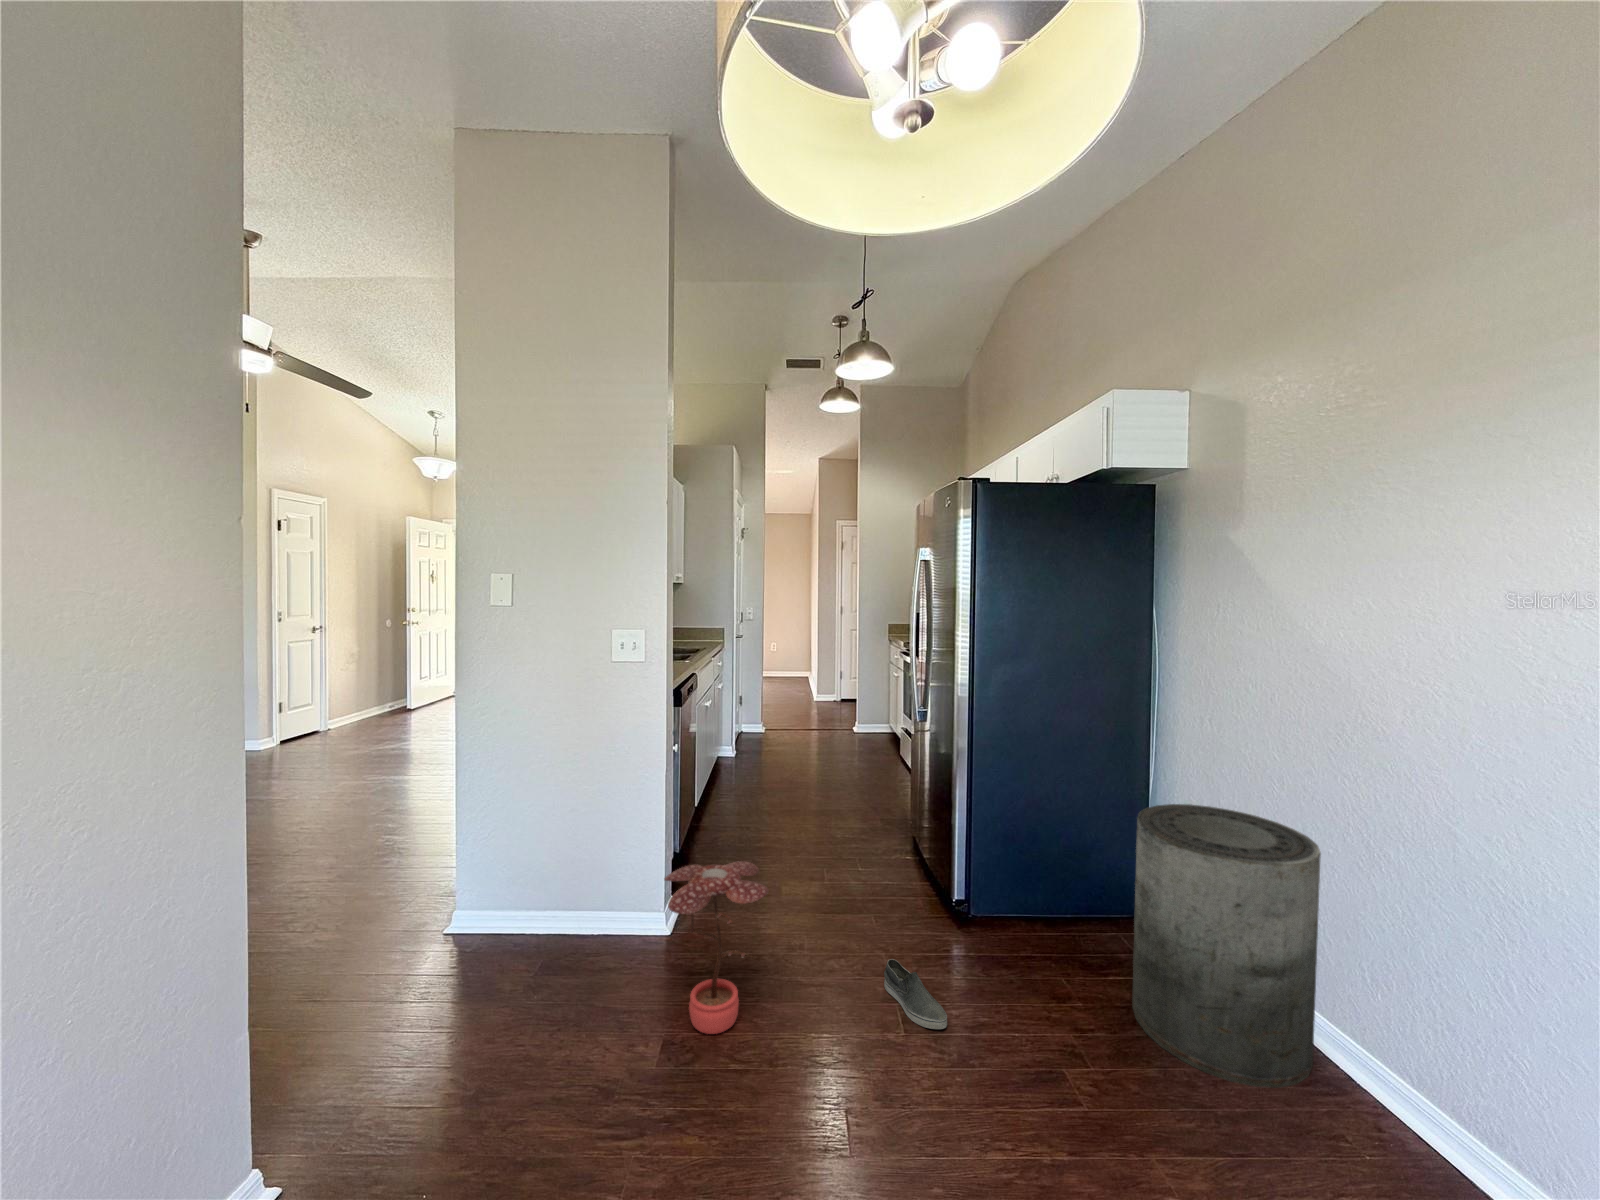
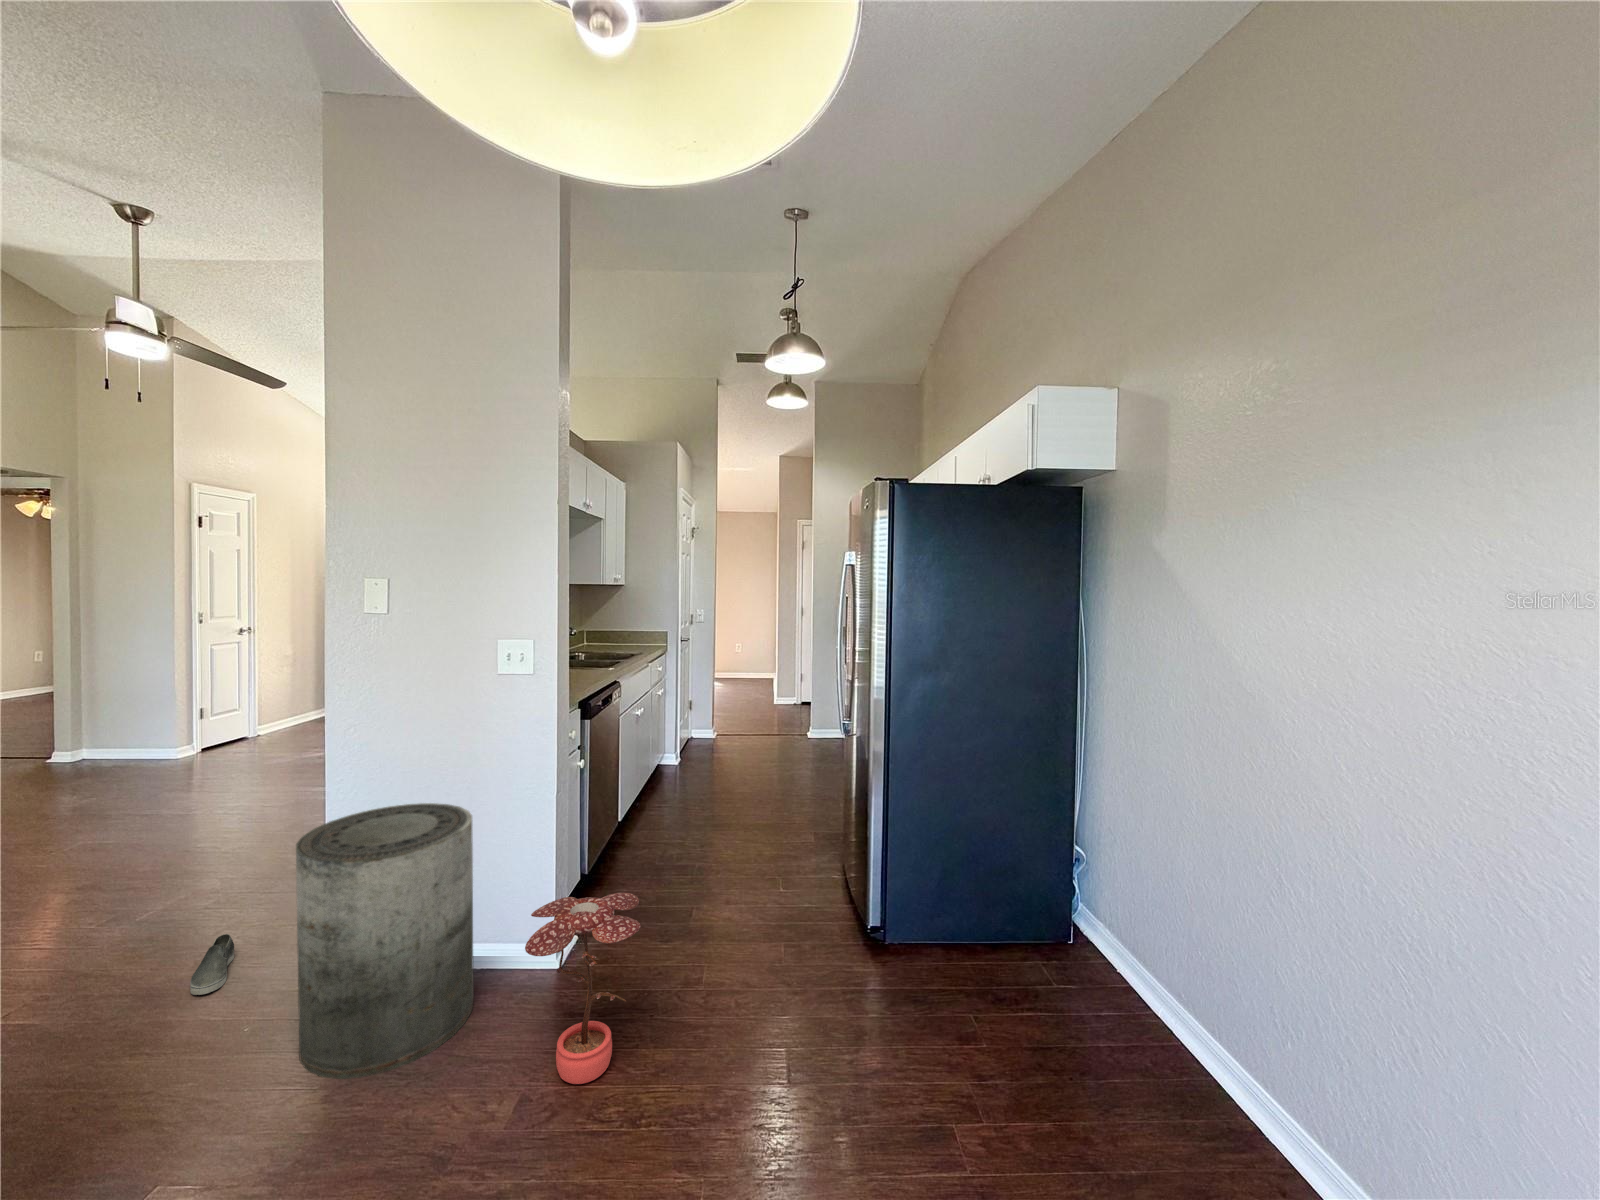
trash can: present [1132,804,1321,1088] -> present [296,803,474,1079]
shoe: present [884,959,947,1029] -> present [190,934,234,995]

